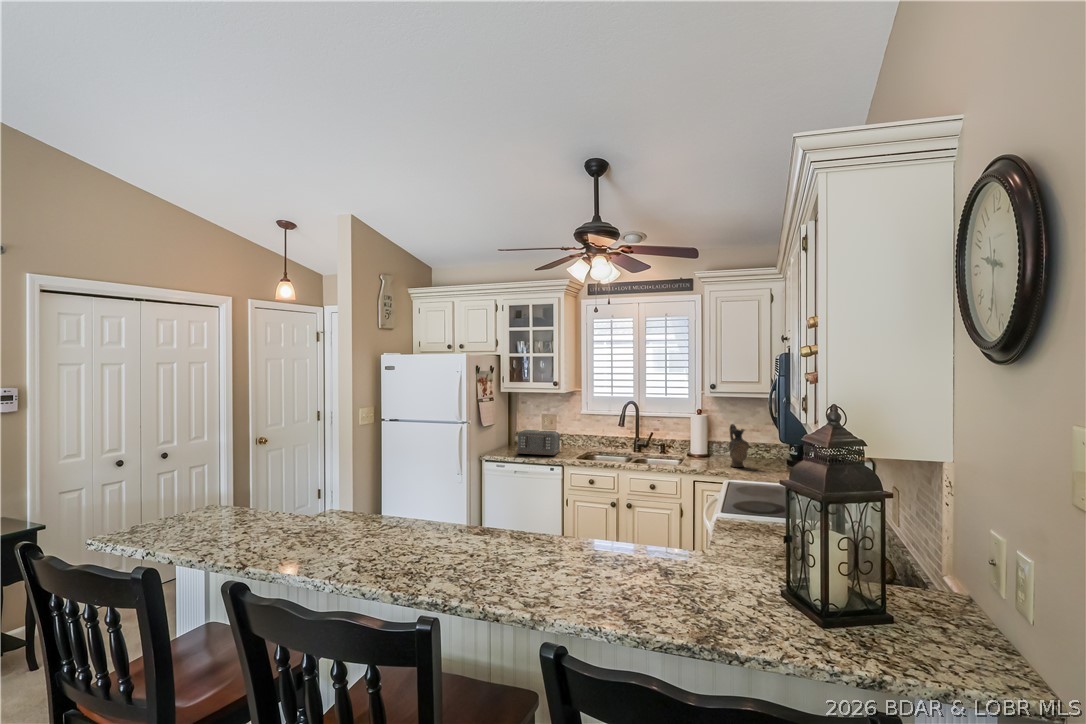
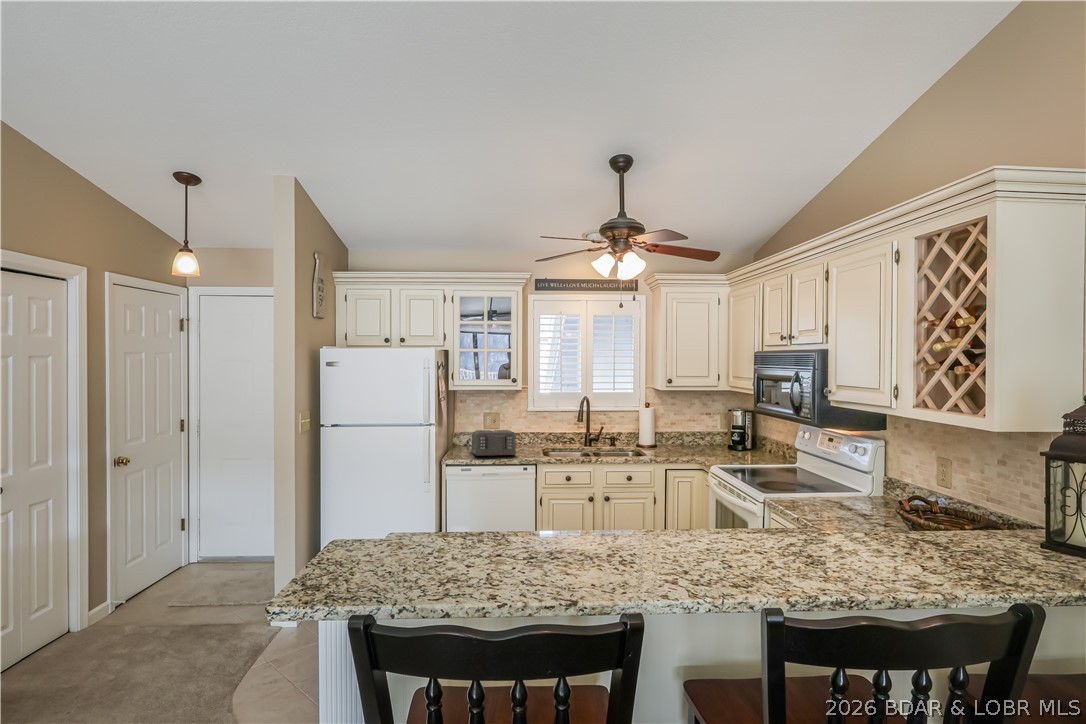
ceramic pitcher: present [729,424,749,467] -> none [677,415,697,454]

